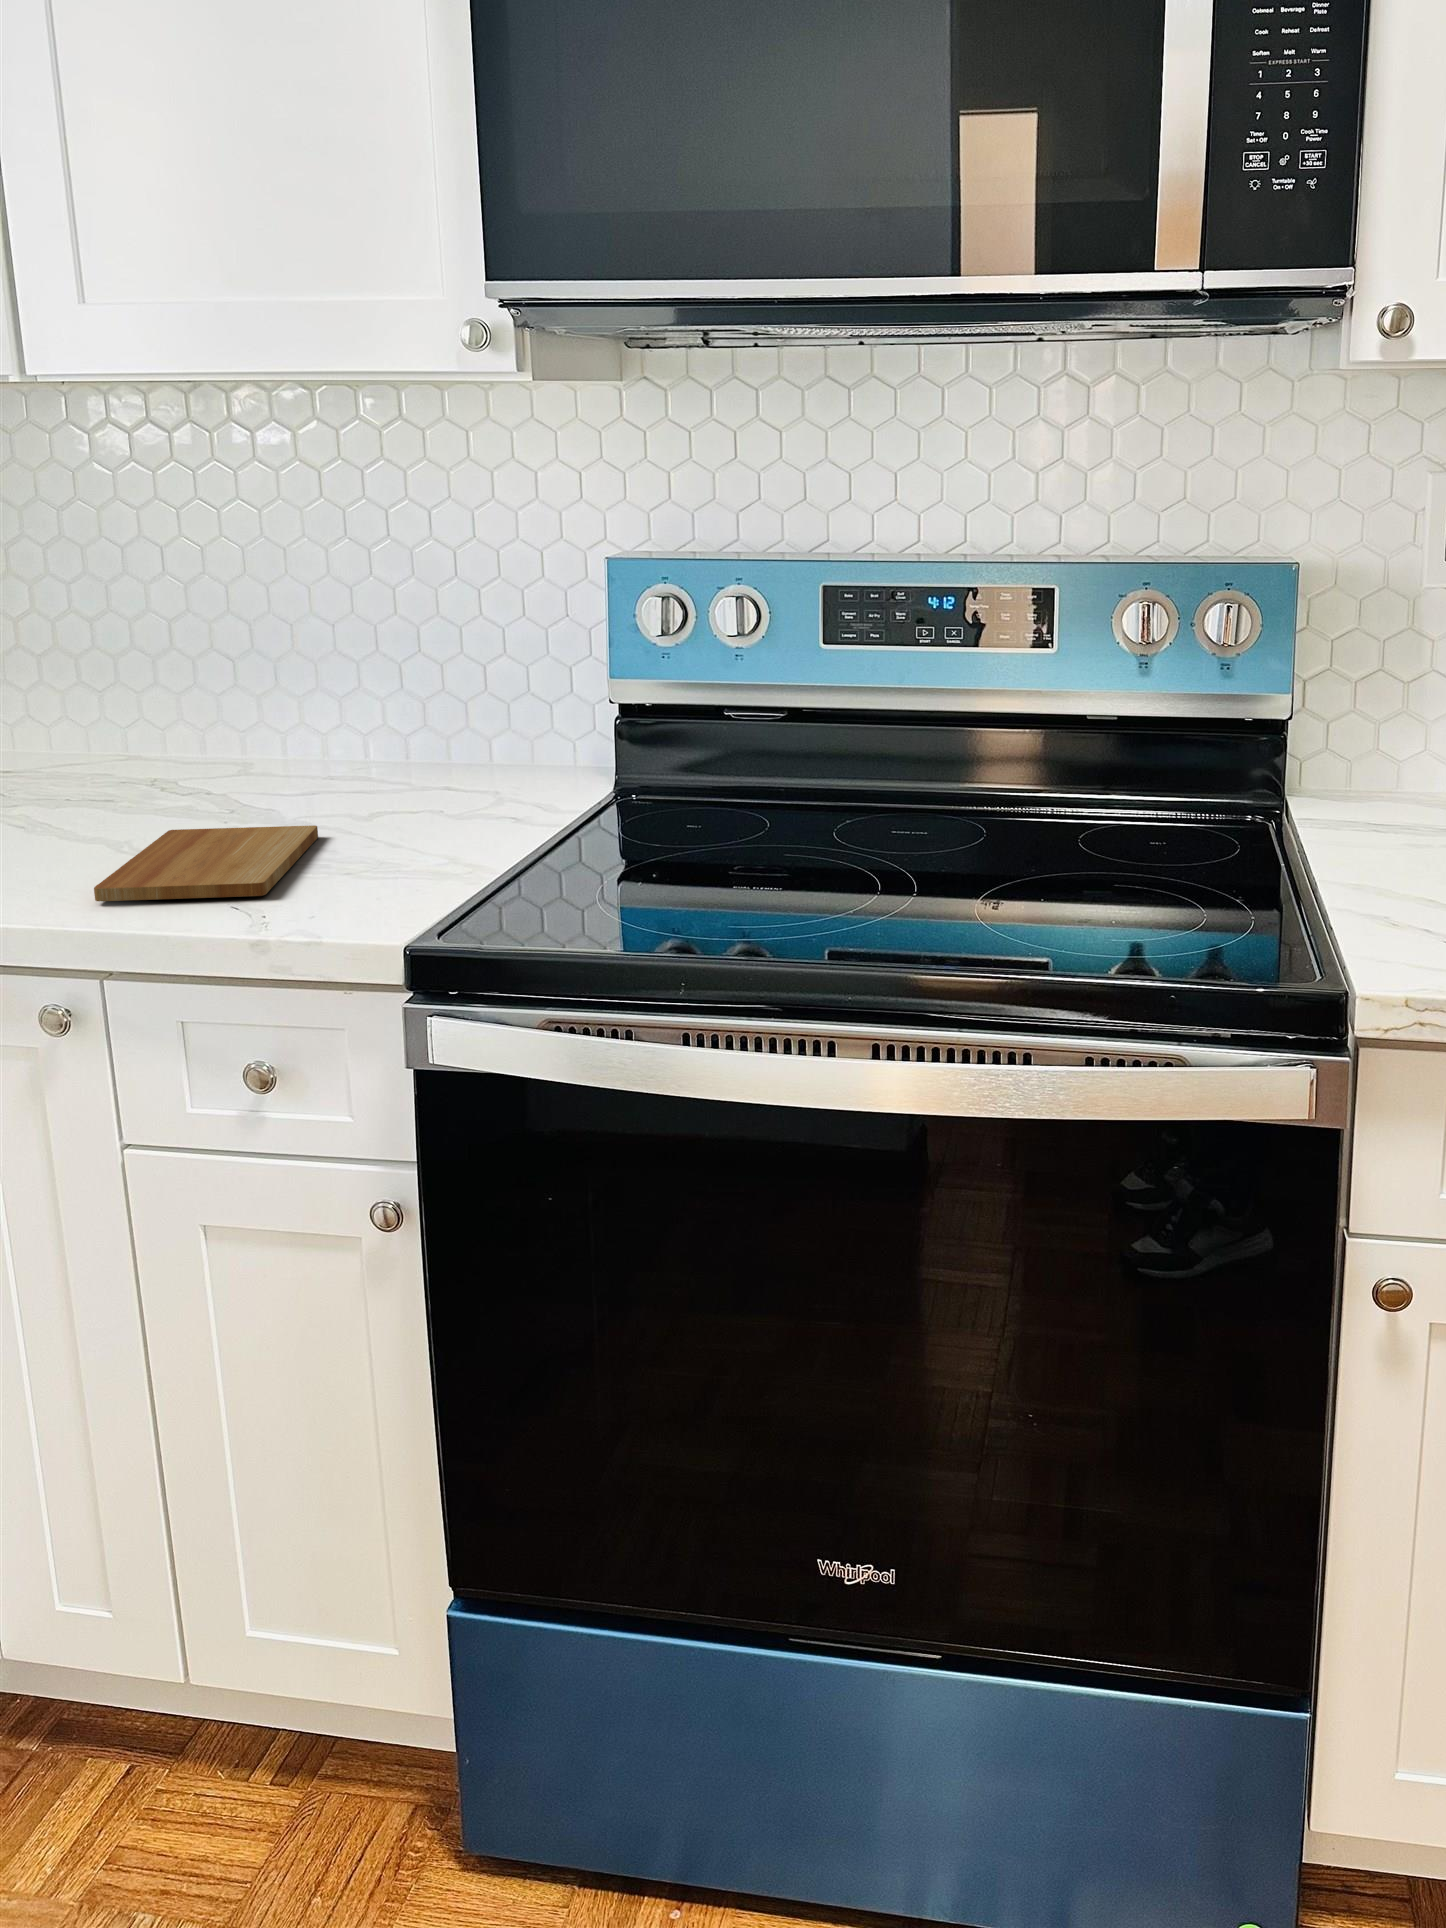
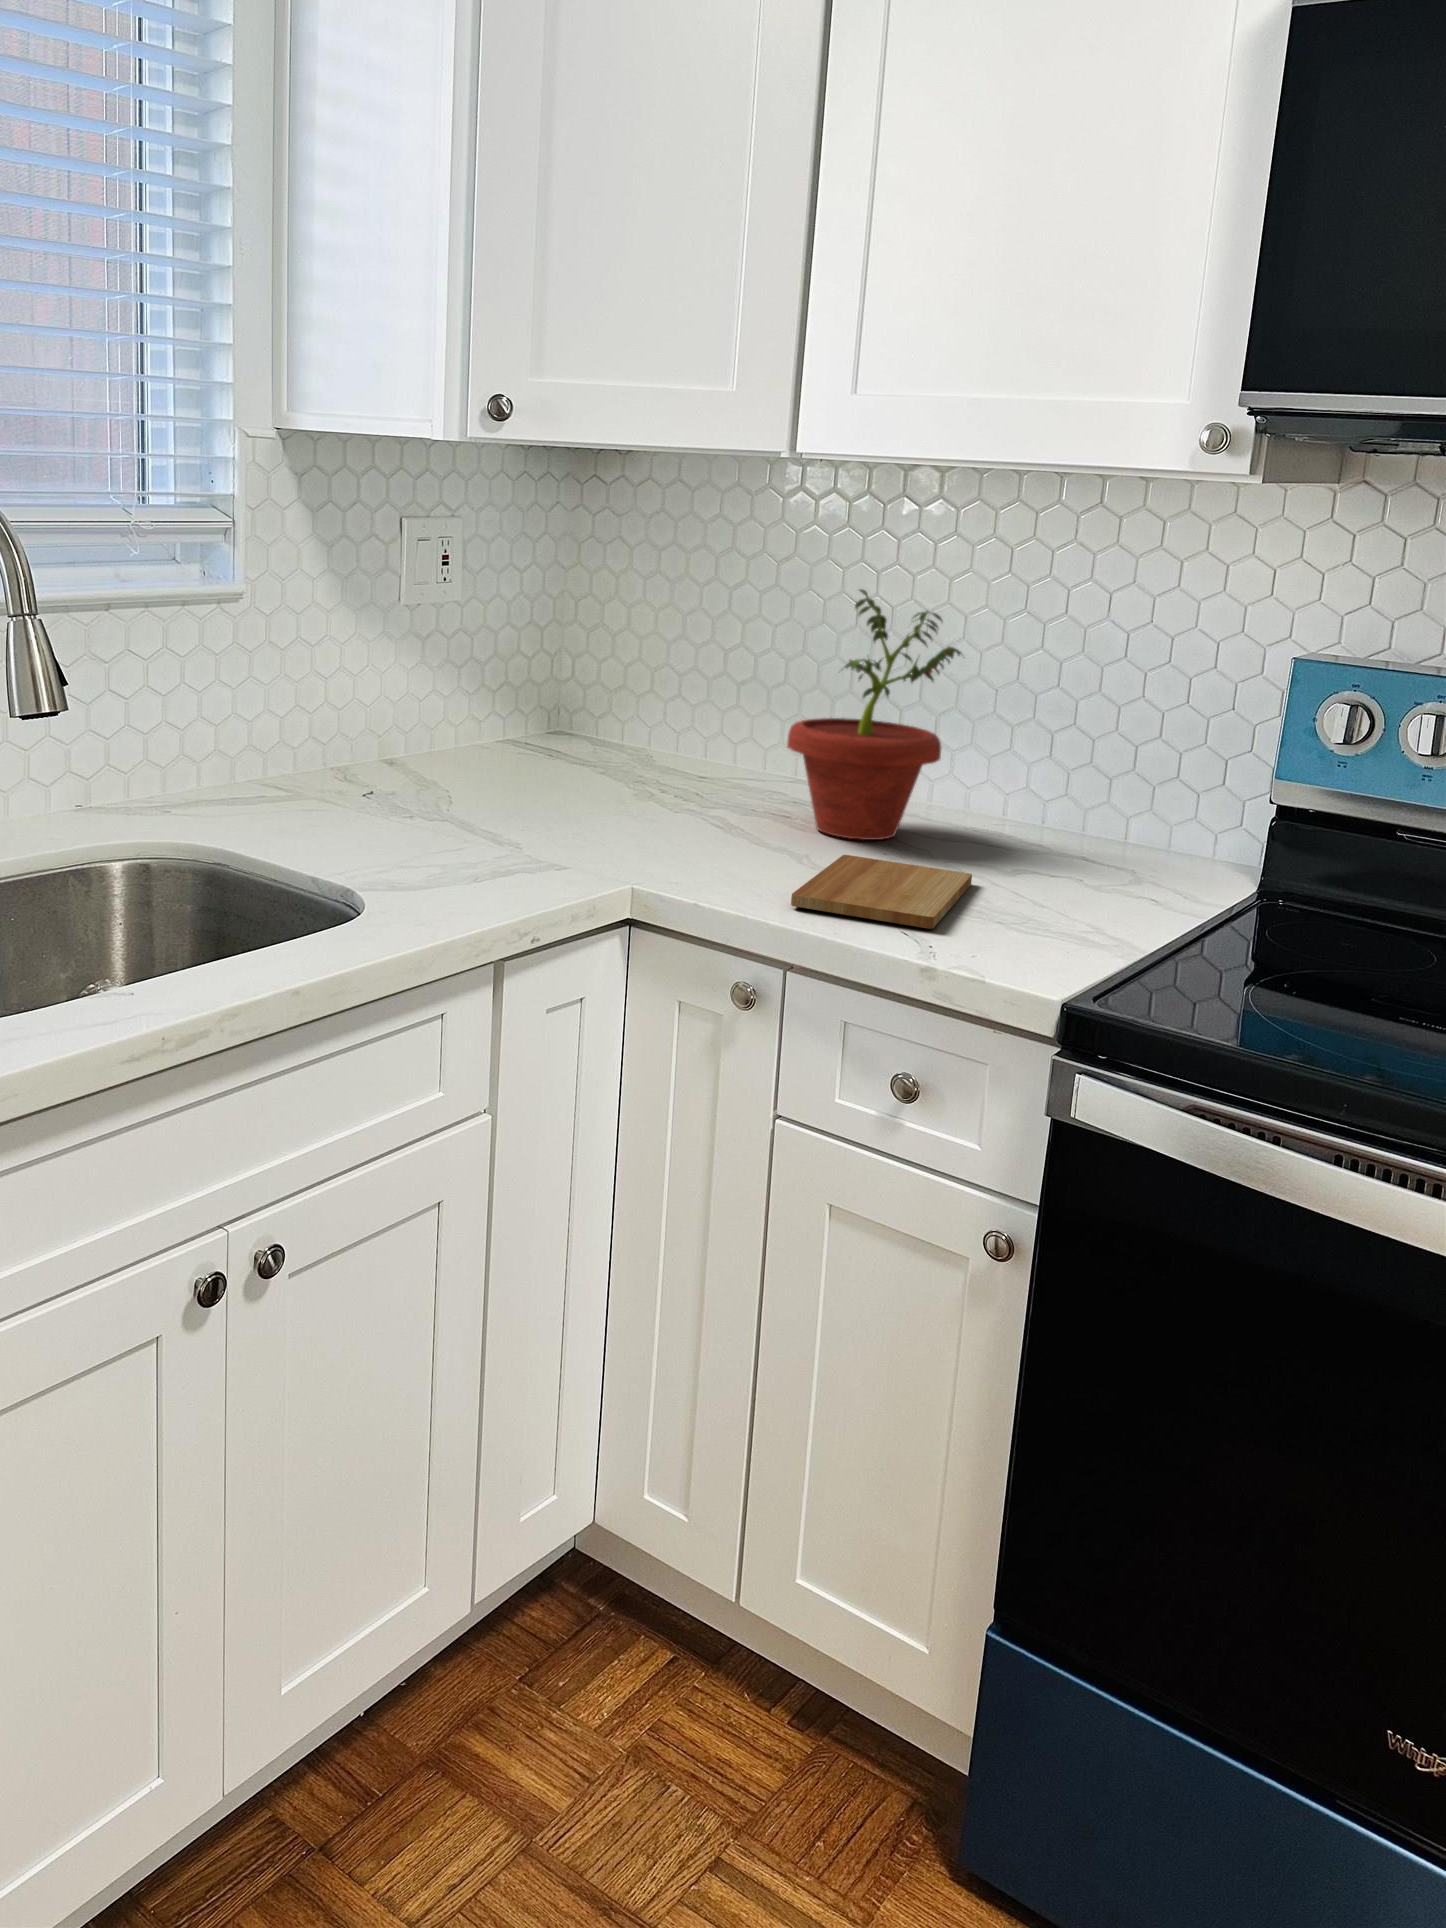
potted plant: none [88,529,280,810] -> present [787,589,964,840]

